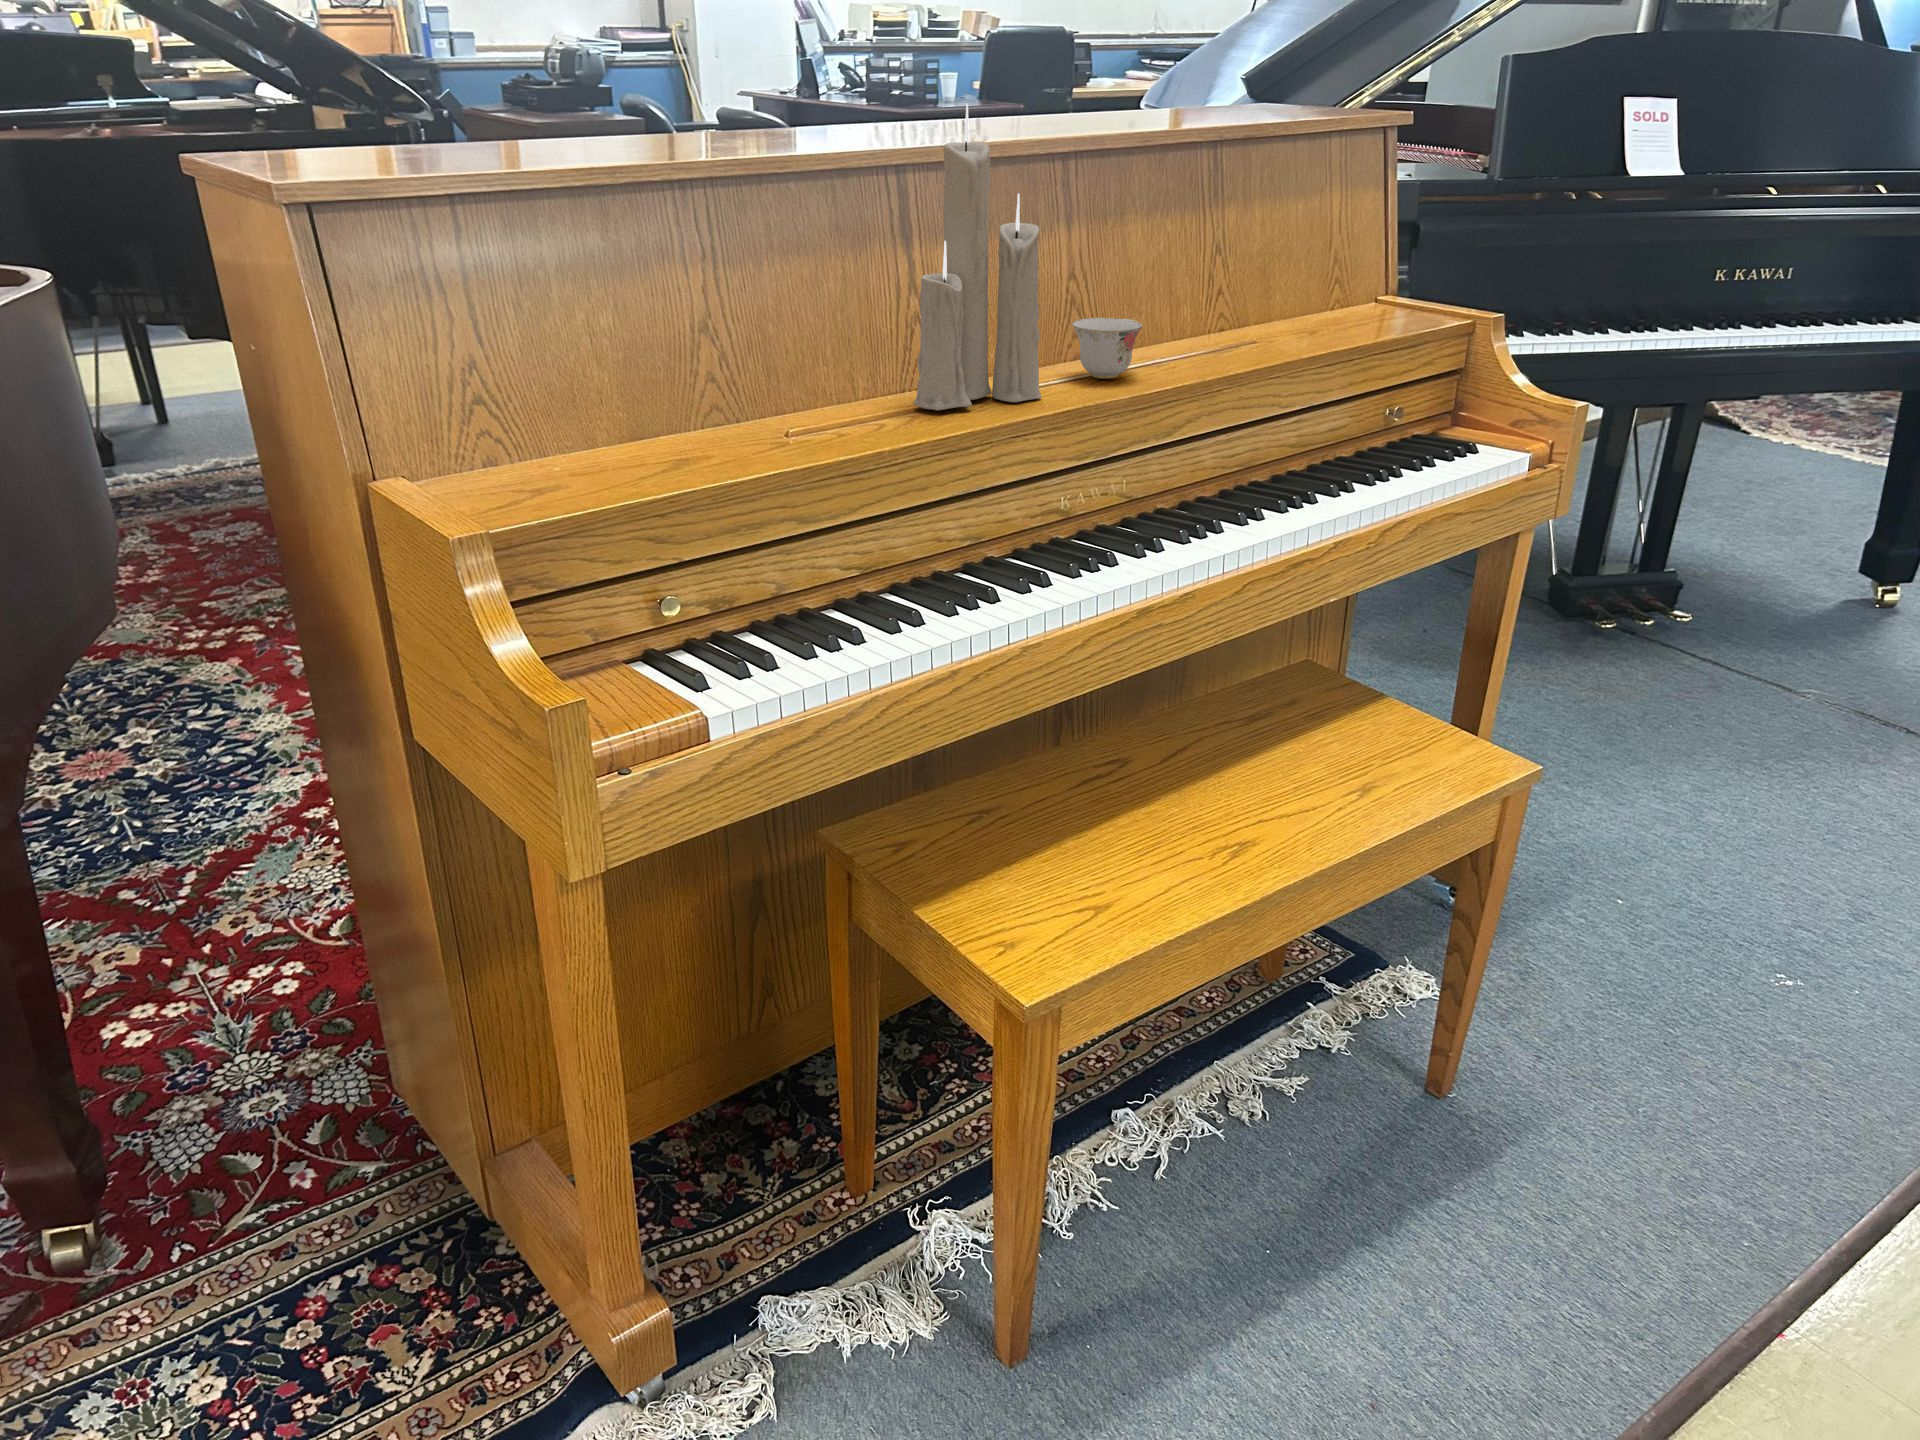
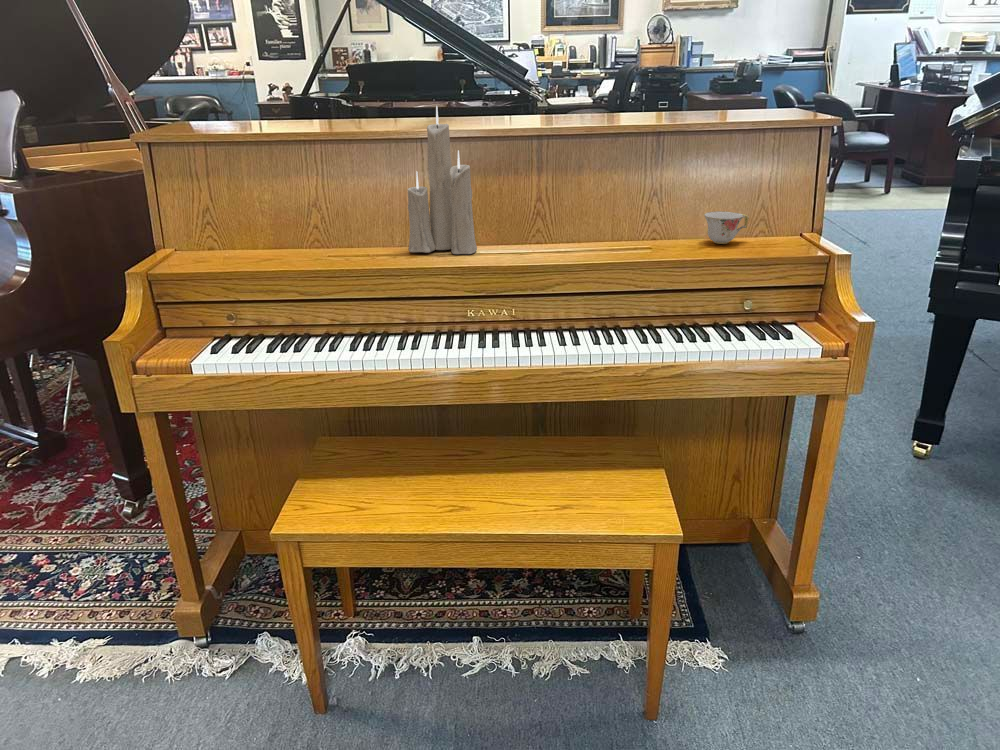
teacup: present [1072,318,1143,379] -> present [704,211,749,244]

